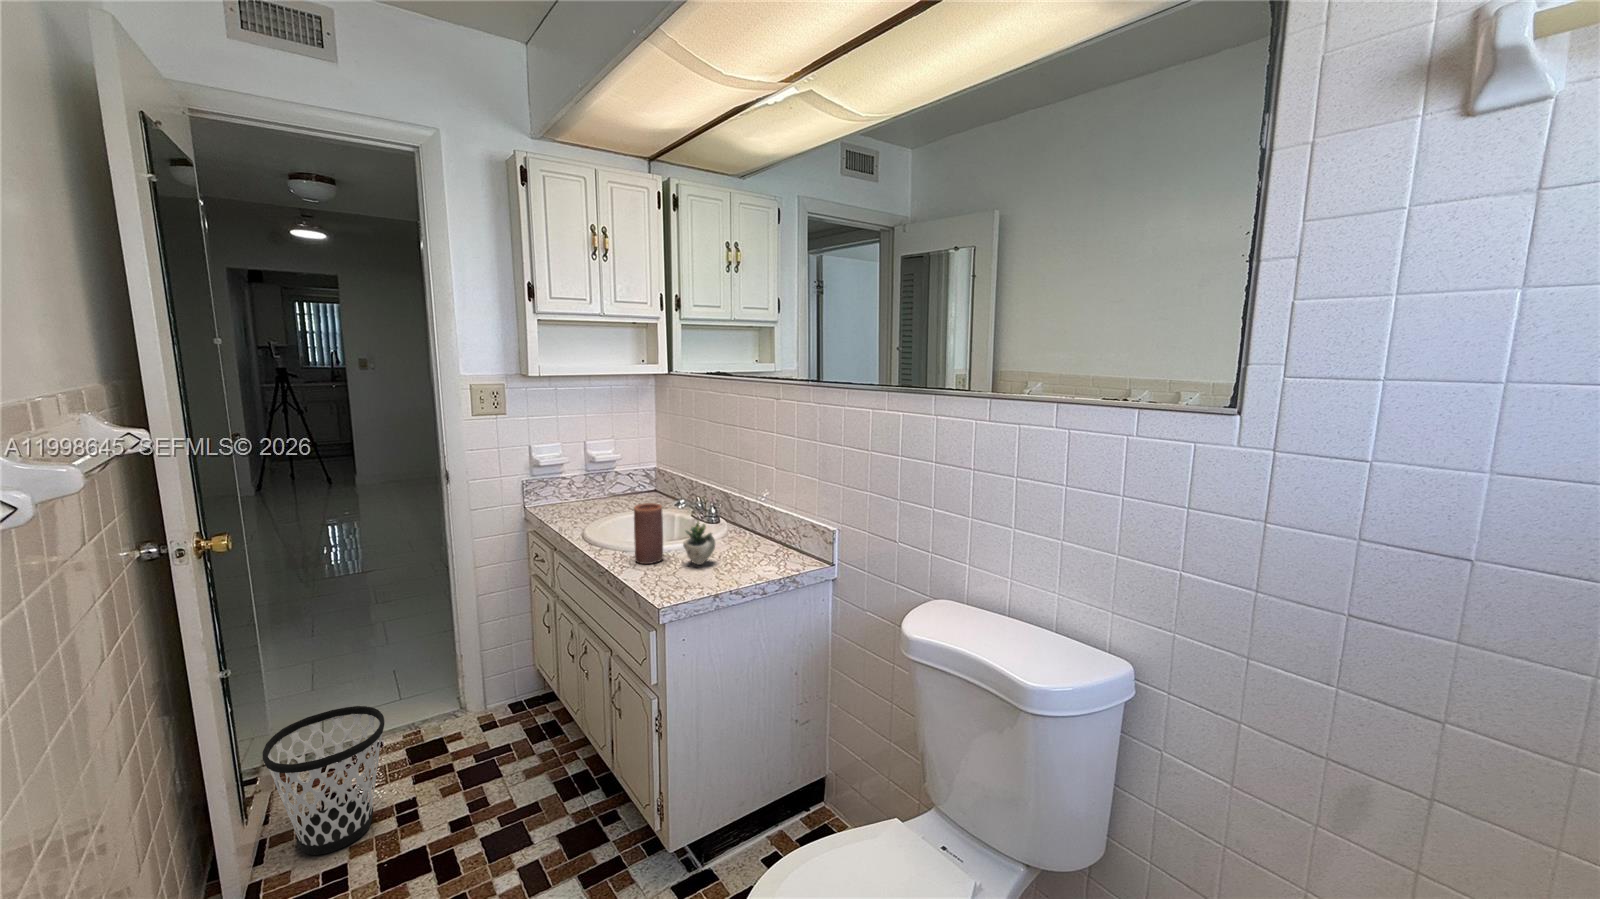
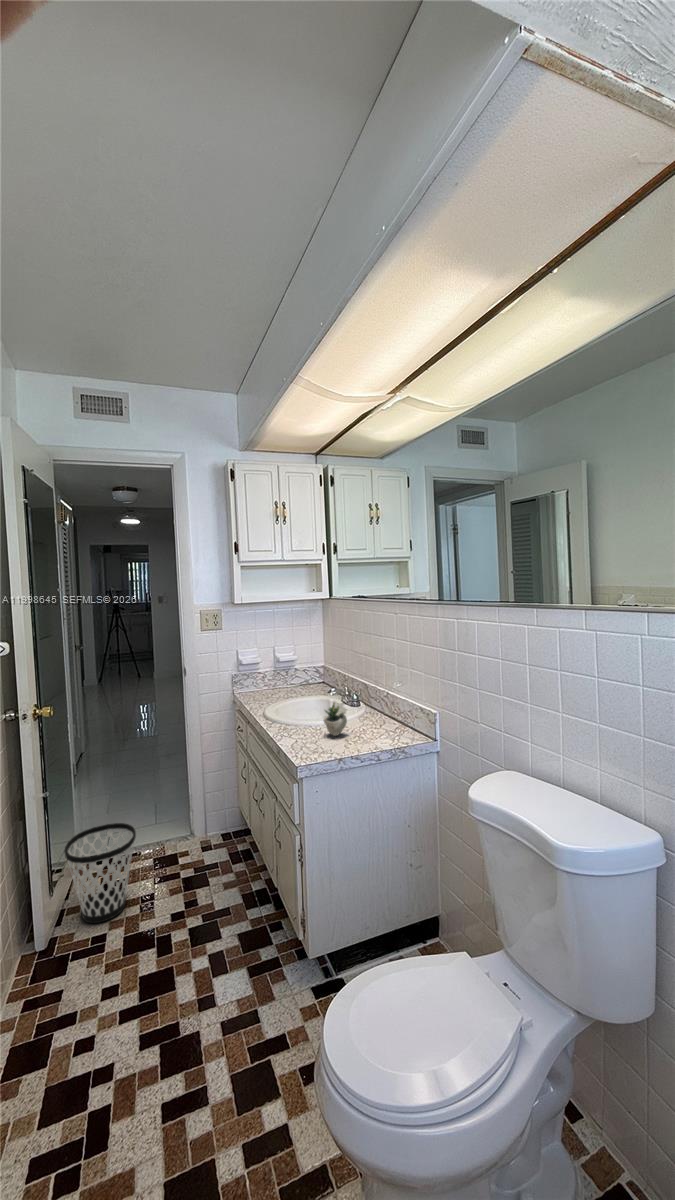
candle: present [634,503,663,564] -> none [291,690,312,734]

